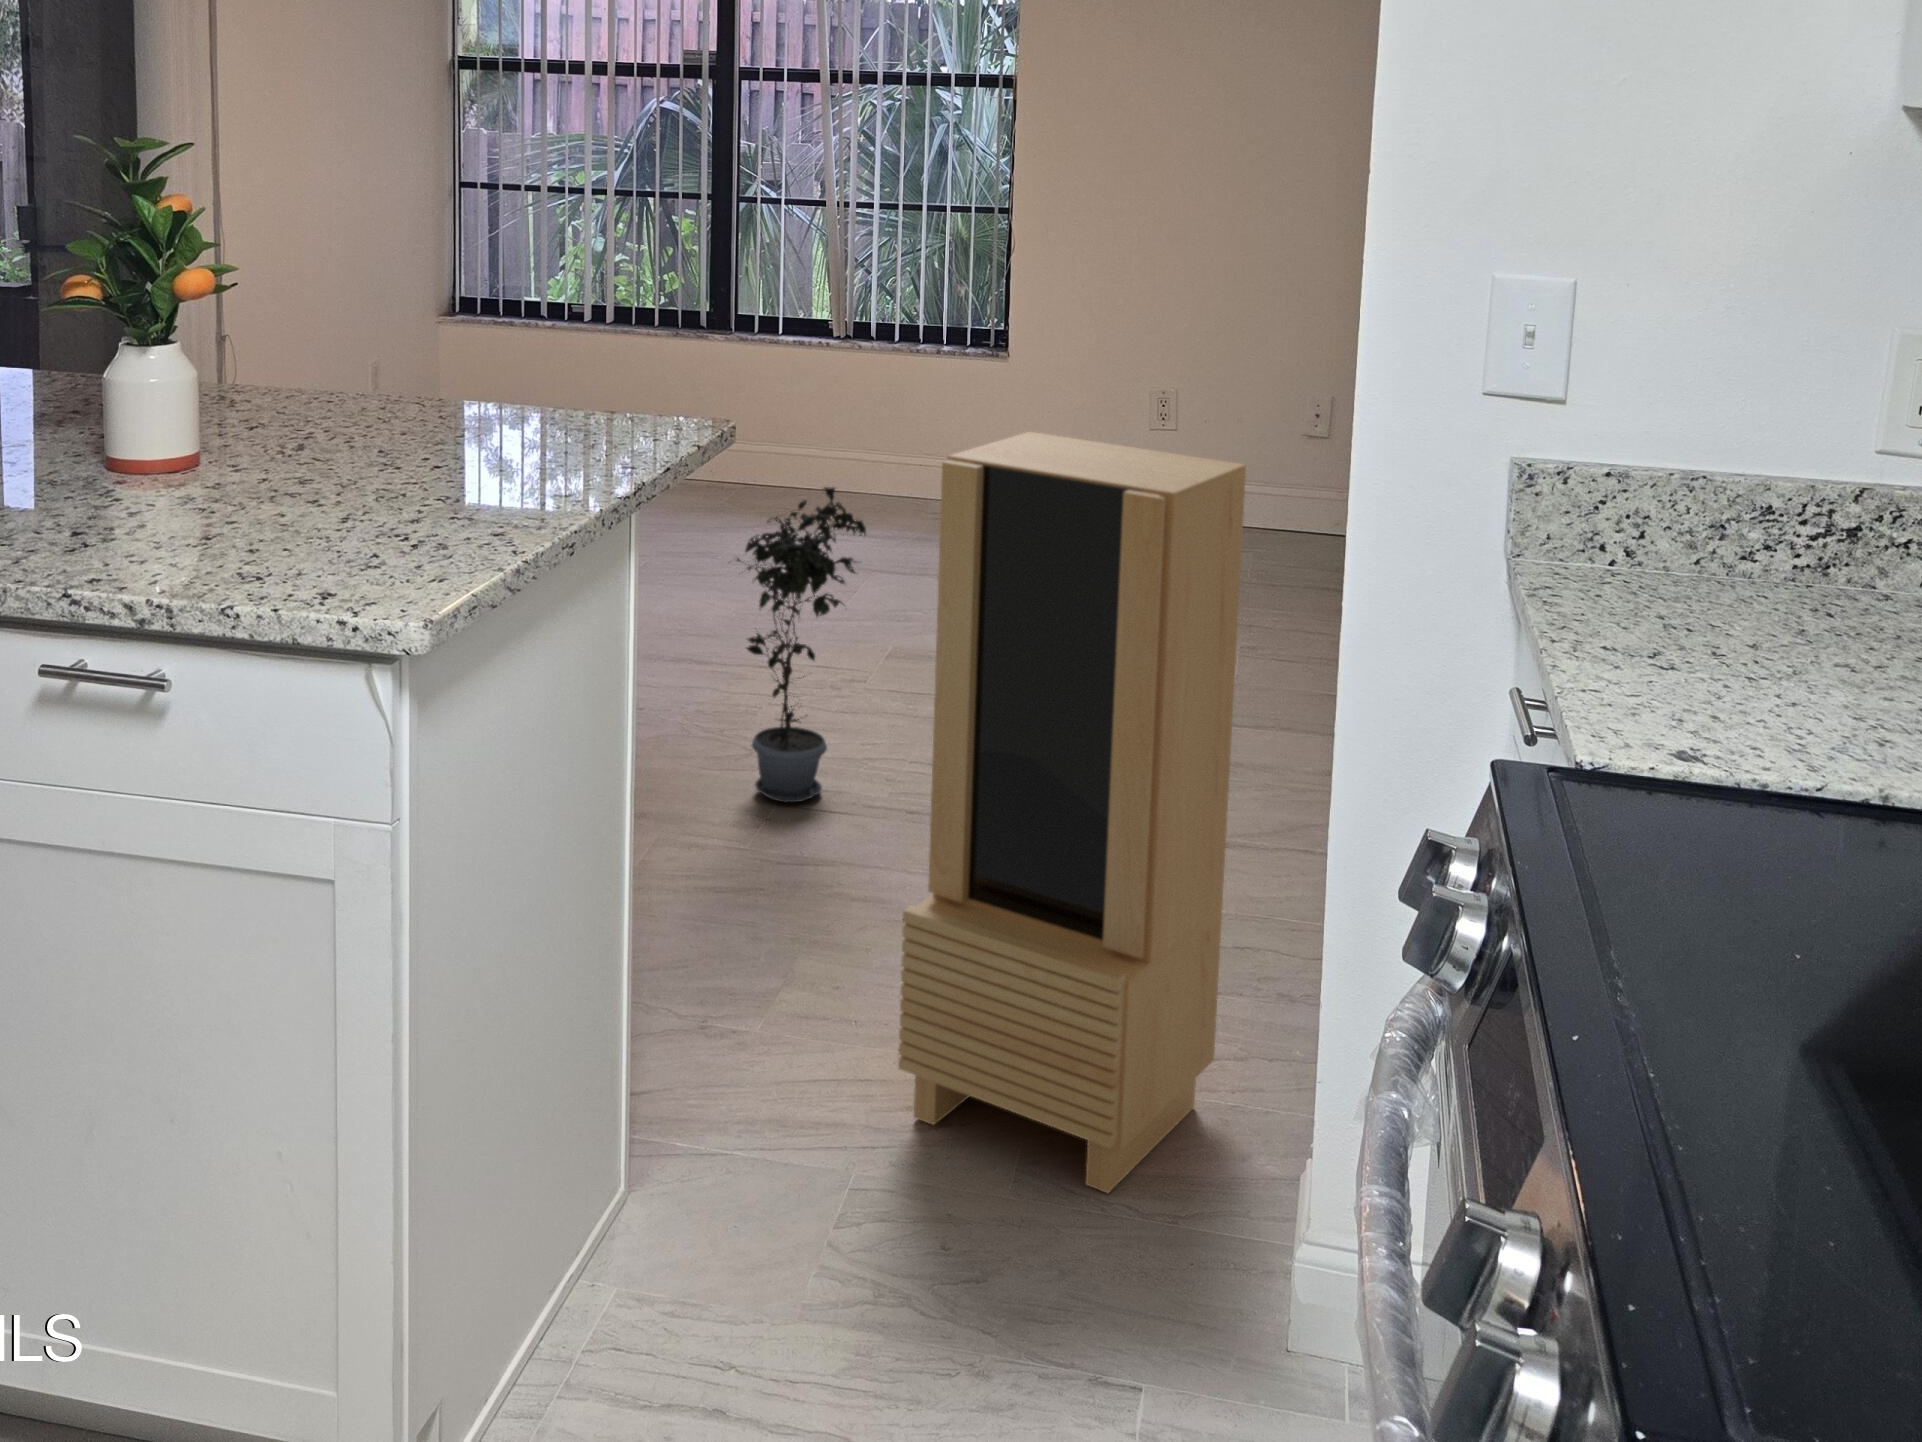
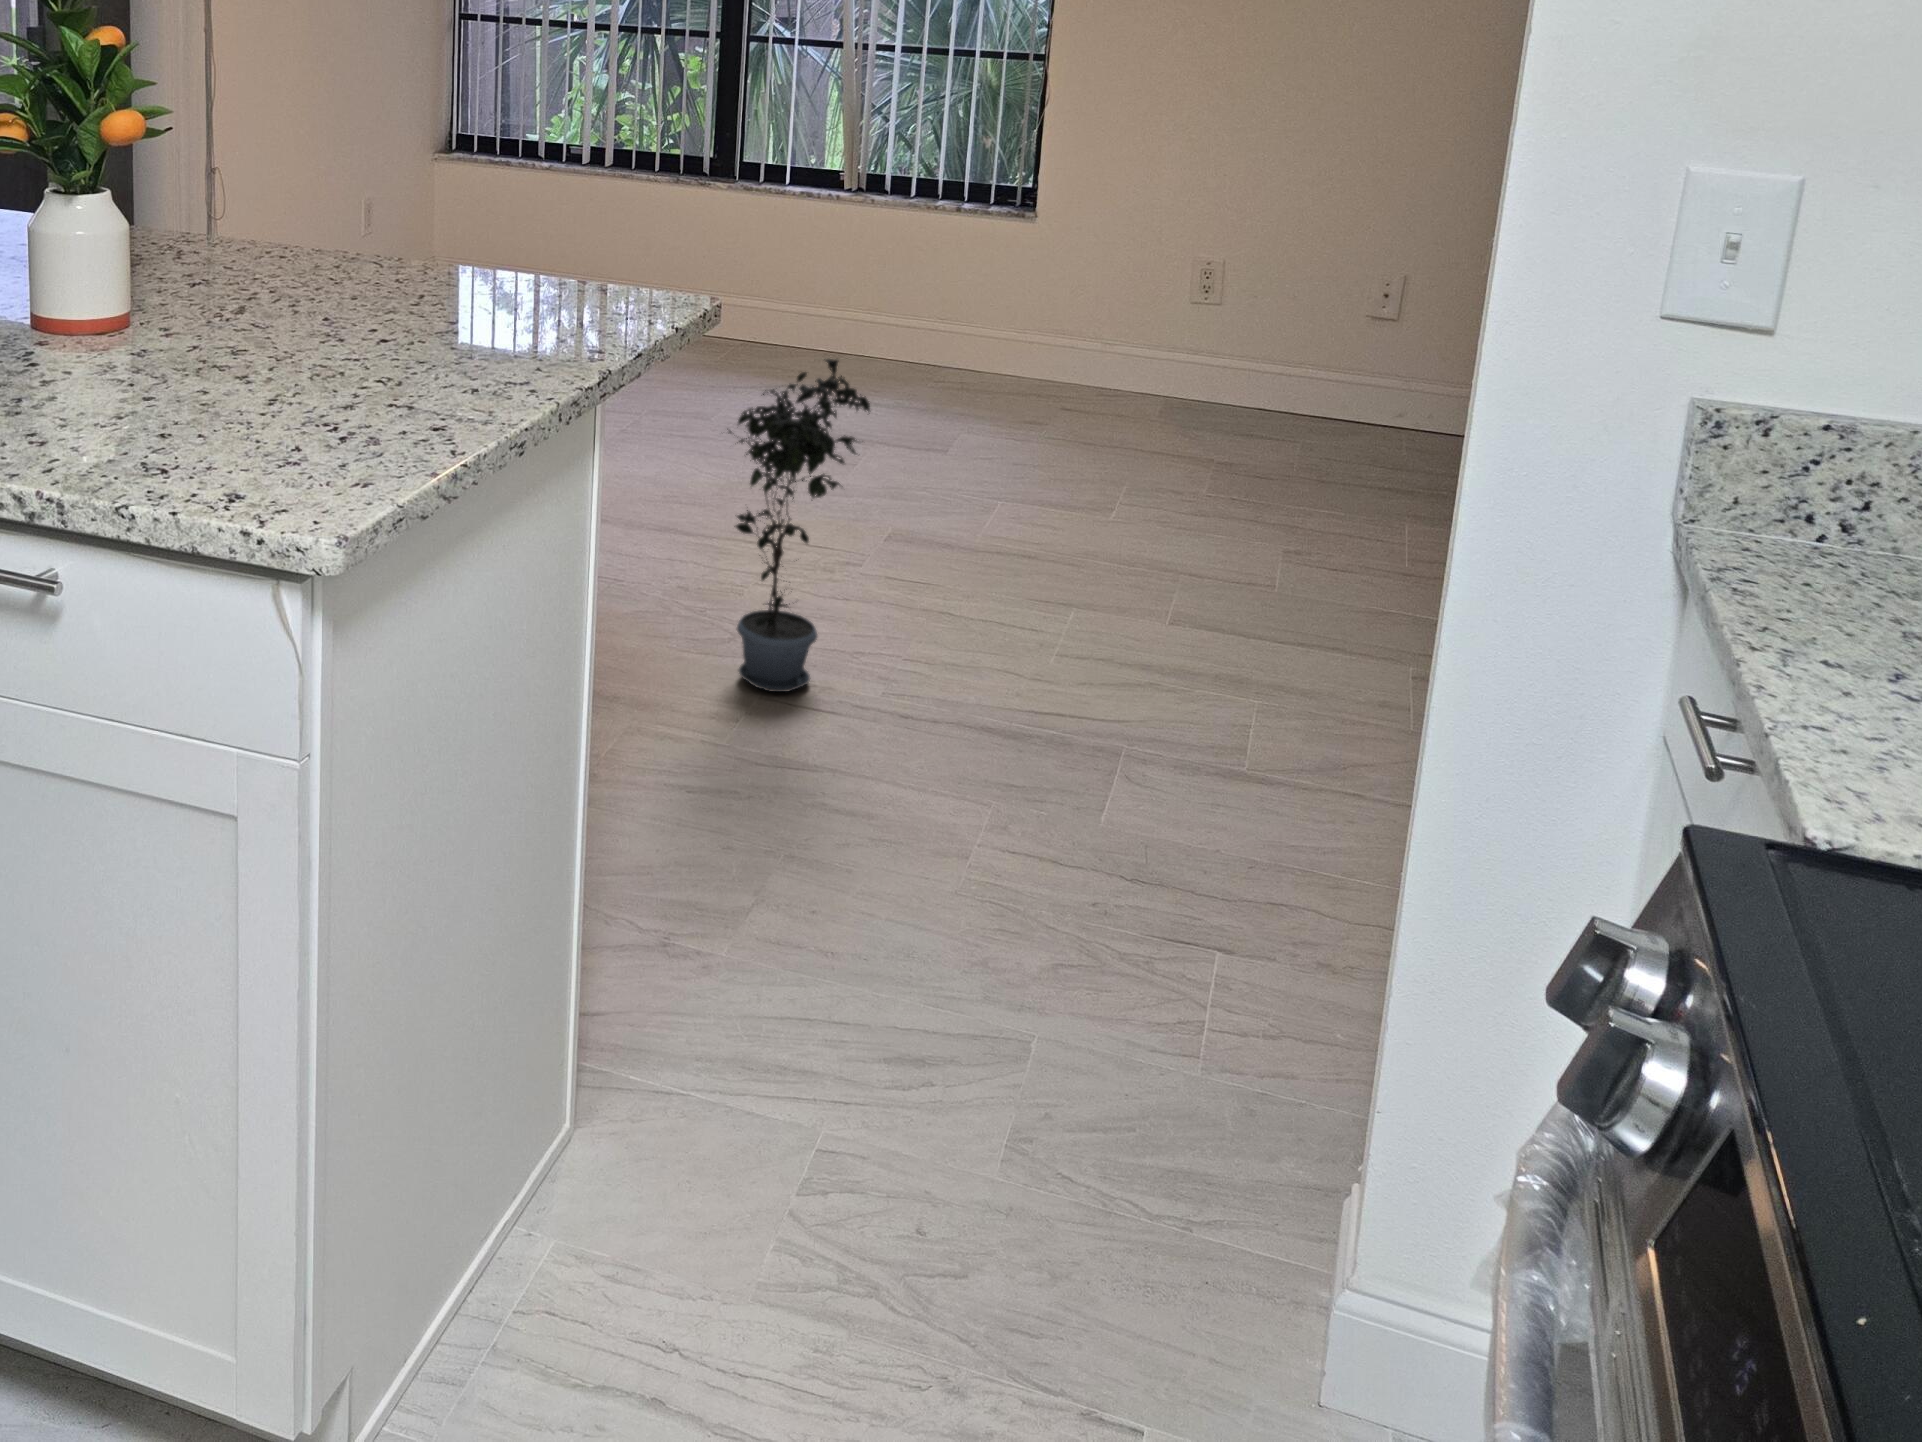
storage cabinet: present [898,432,1246,1193] -> none [878,320,1326,1187]

